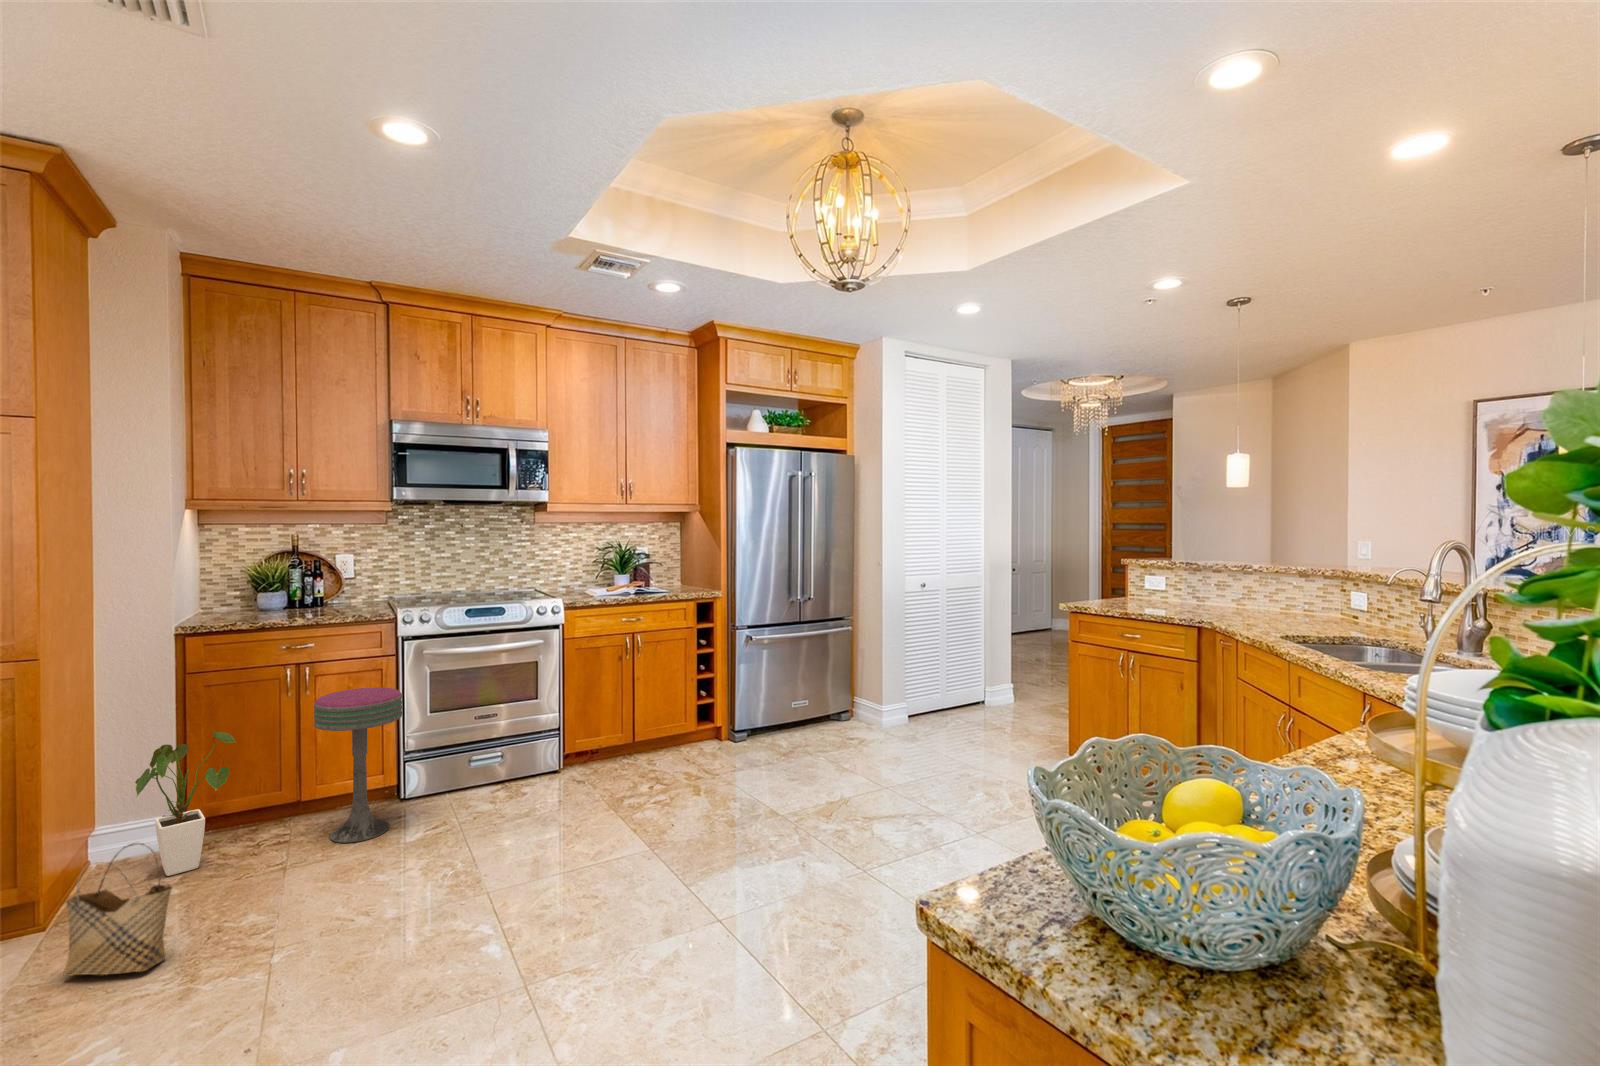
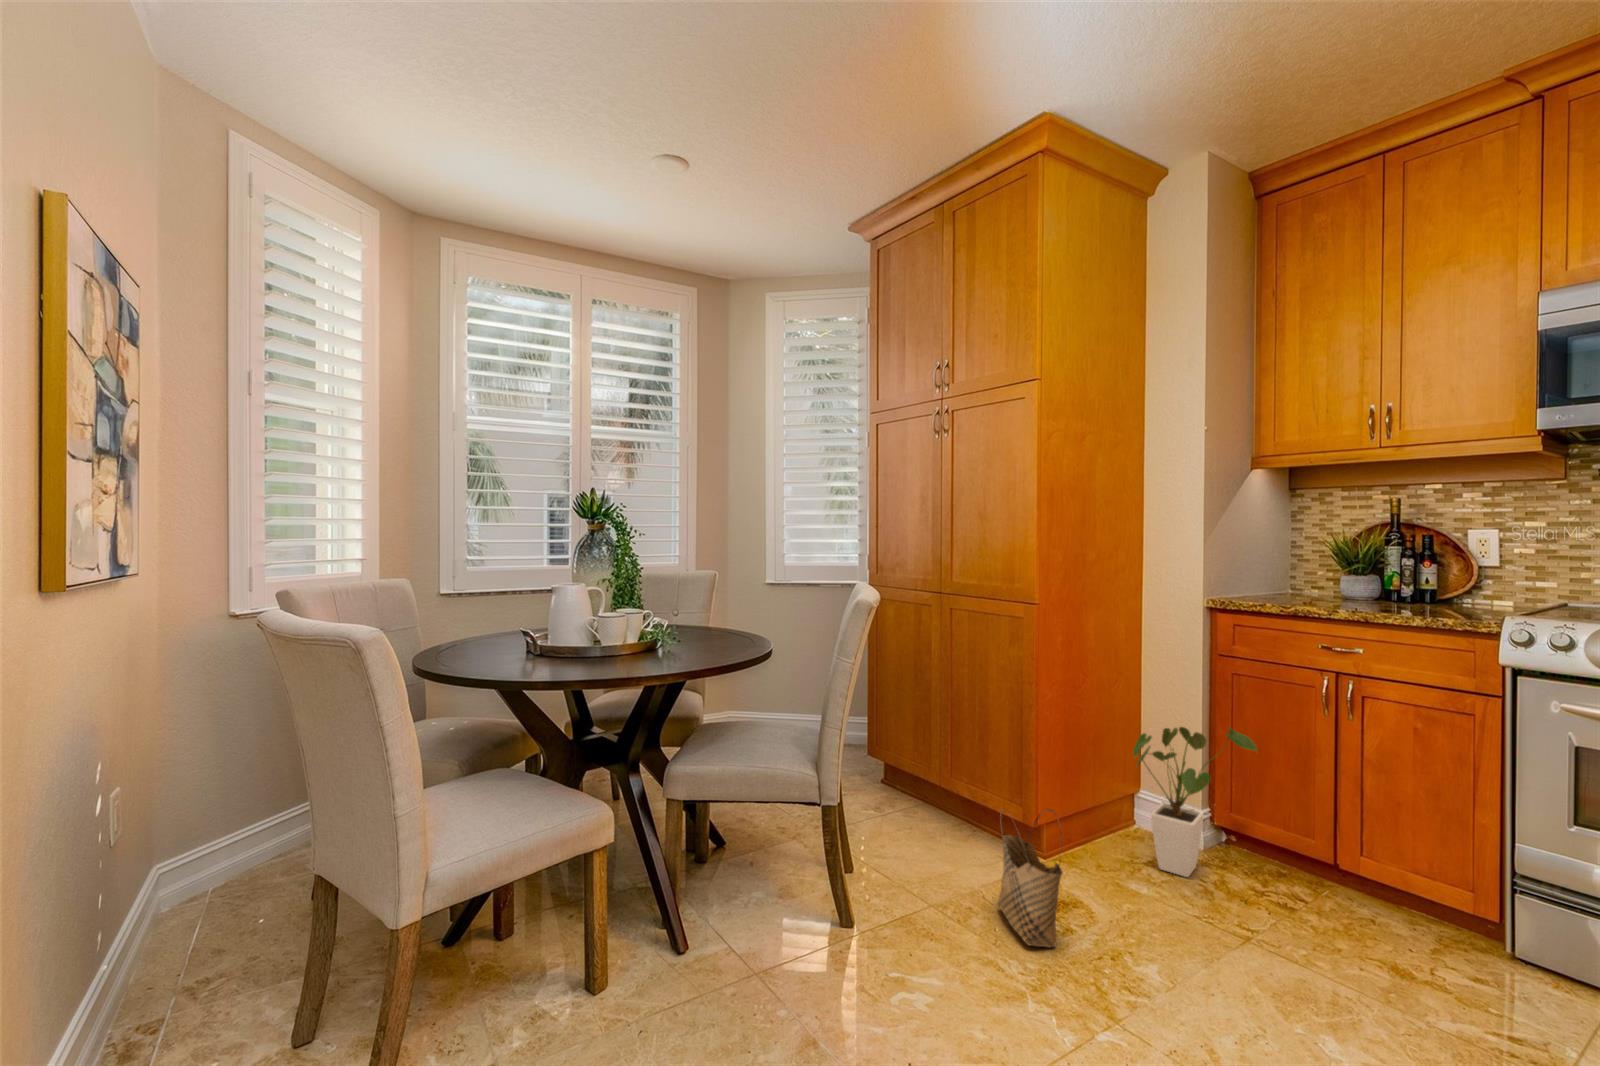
bar stool: present [314,687,402,843] -> none [1319,726,1473,979]

